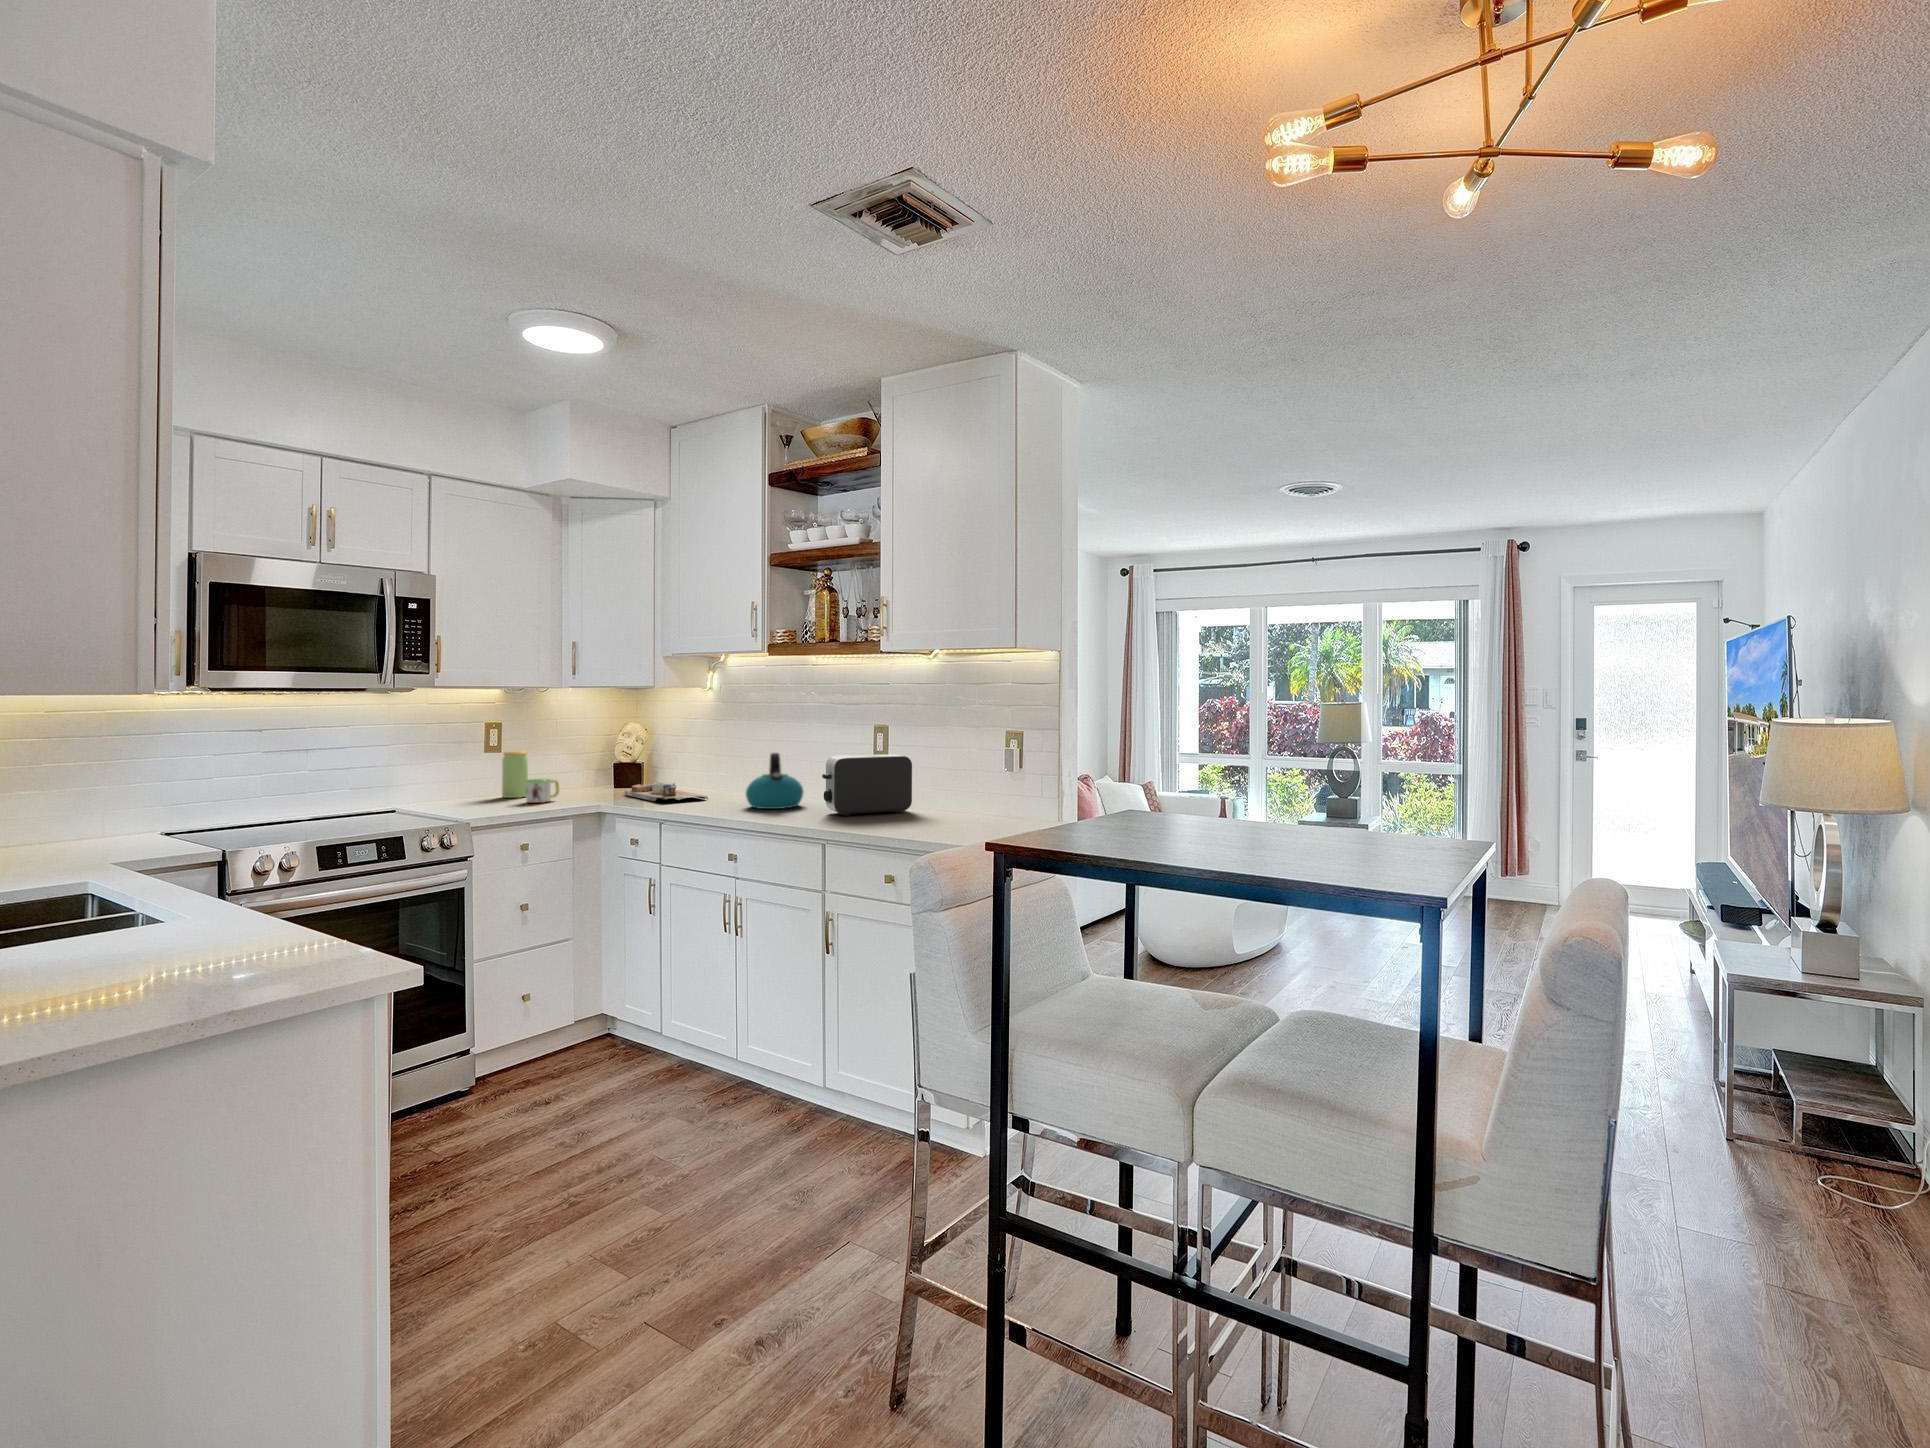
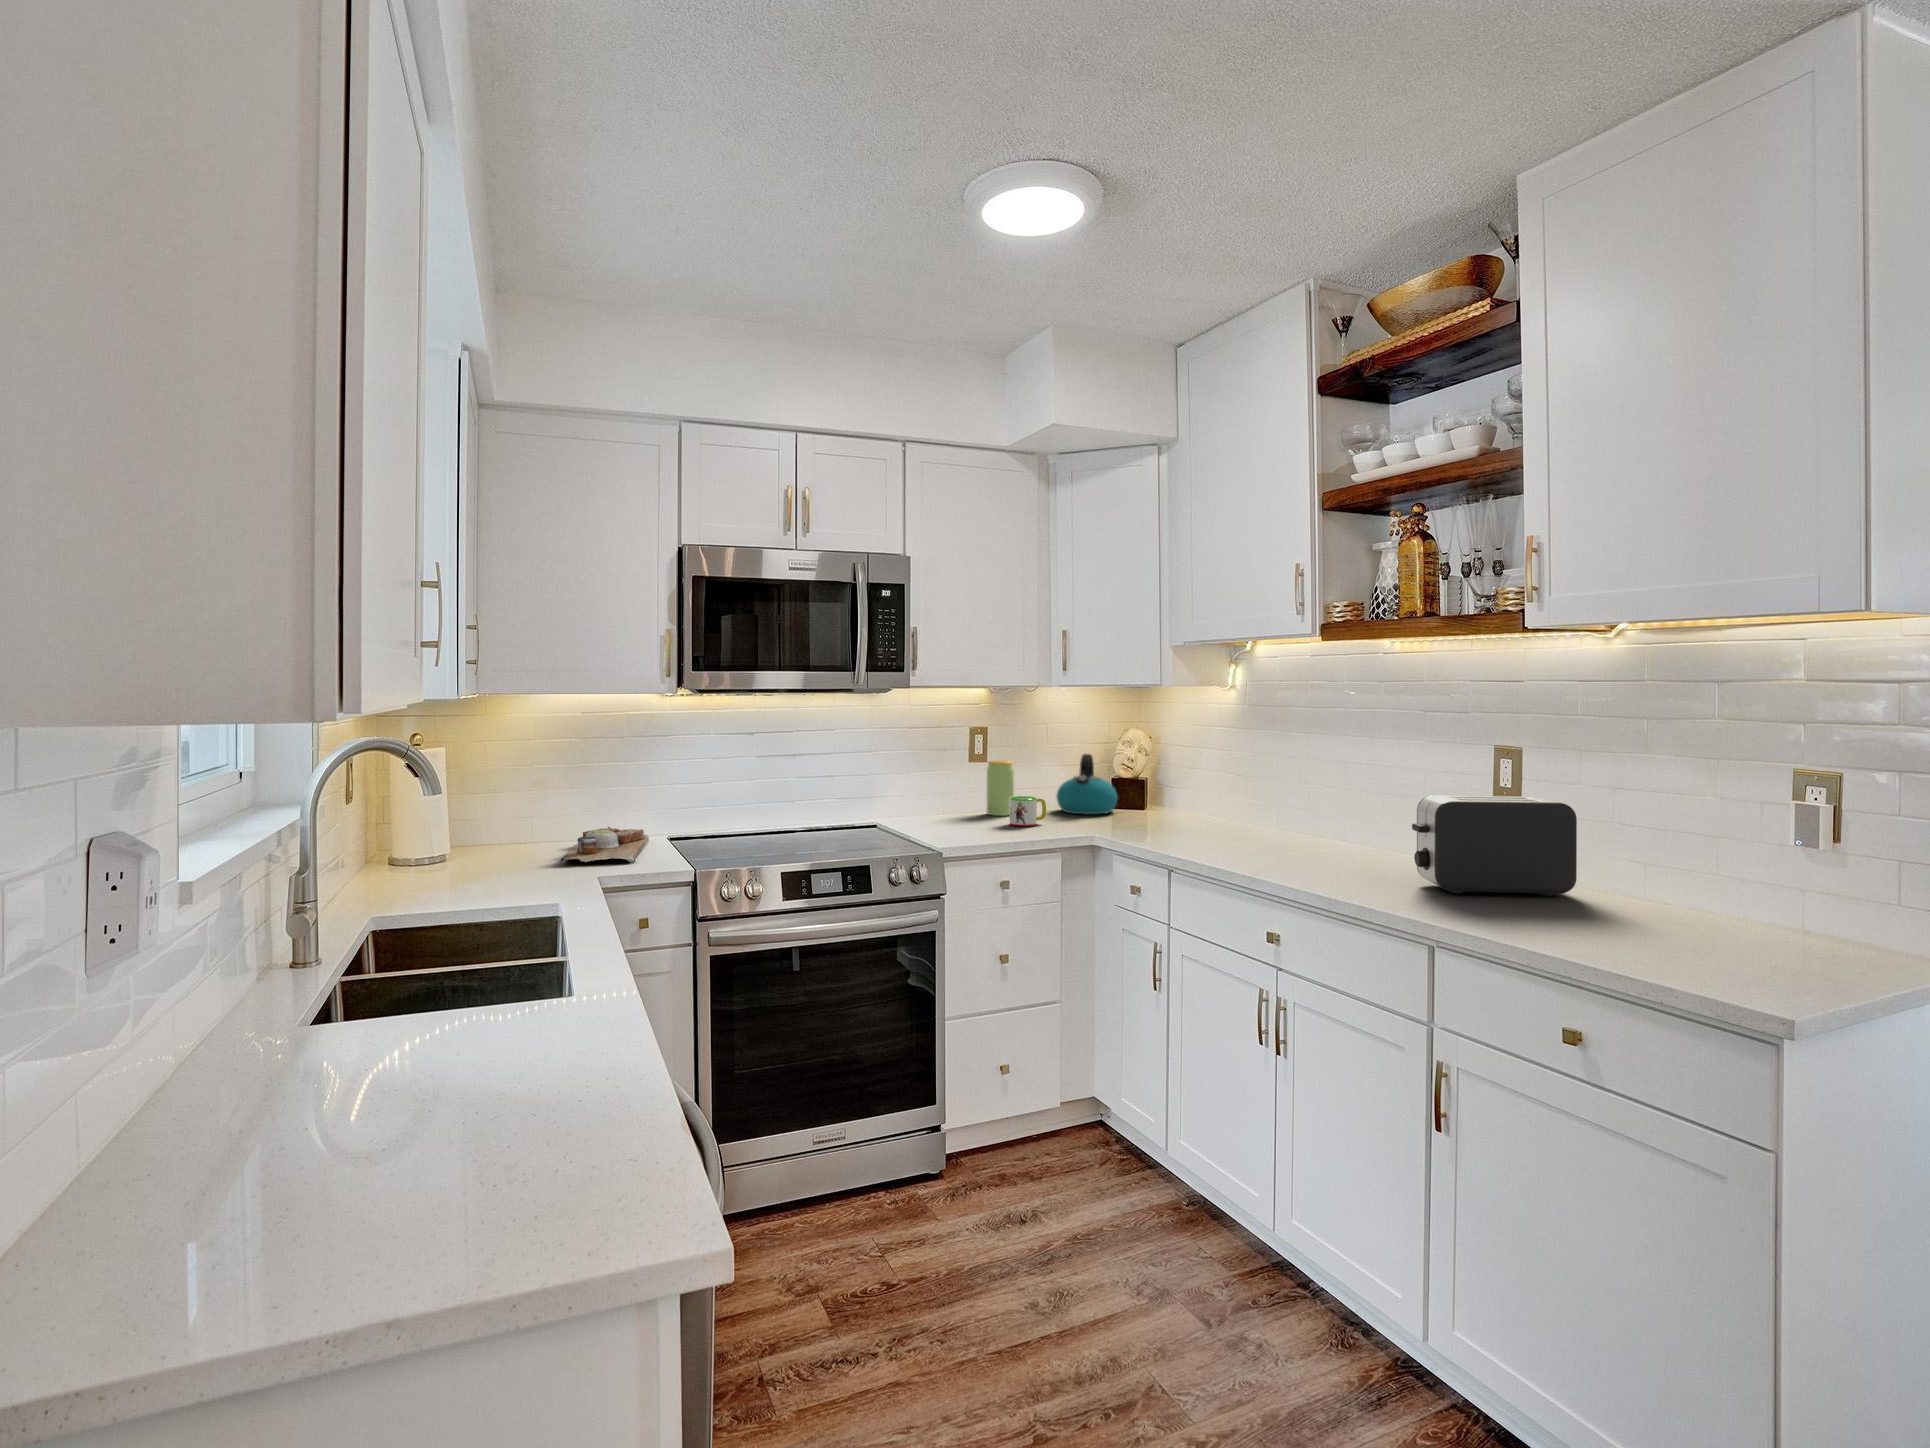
kettle: present [746,753,803,809] -> present [1056,754,1117,815]
cutting board: present [625,782,708,801] -> present [561,827,649,864]

